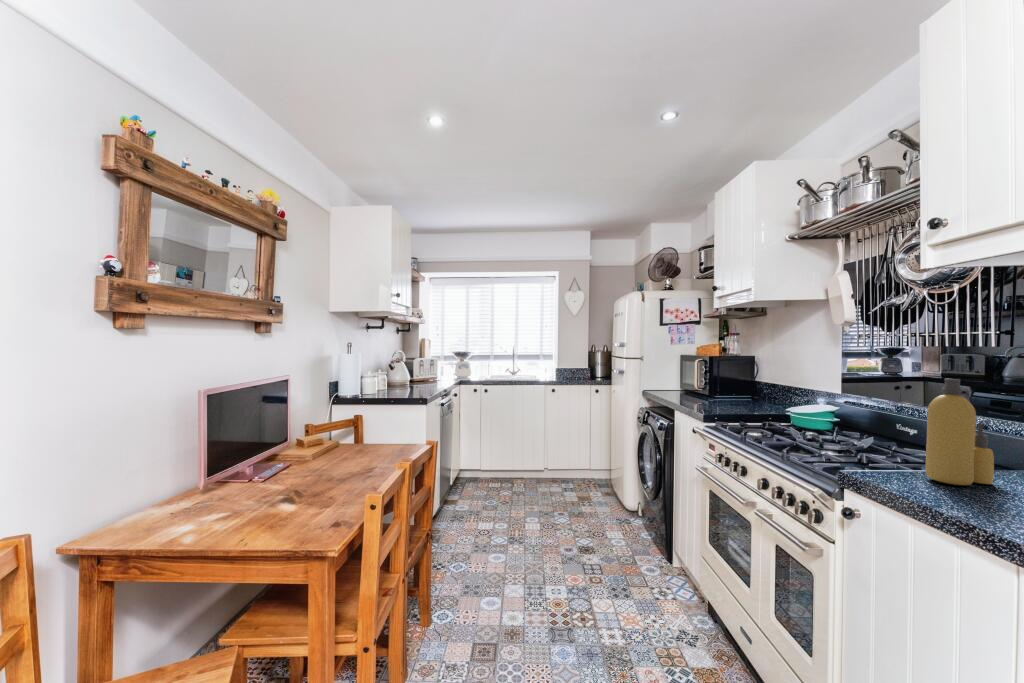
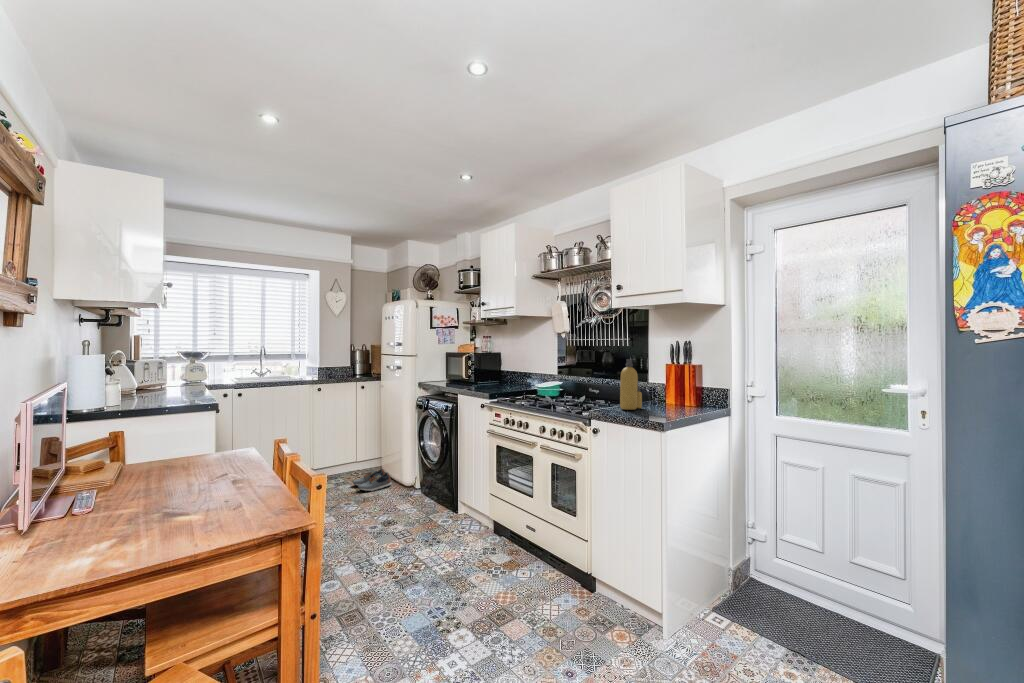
shoe: none [578,482,616,505] -> present [353,469,391,491]

